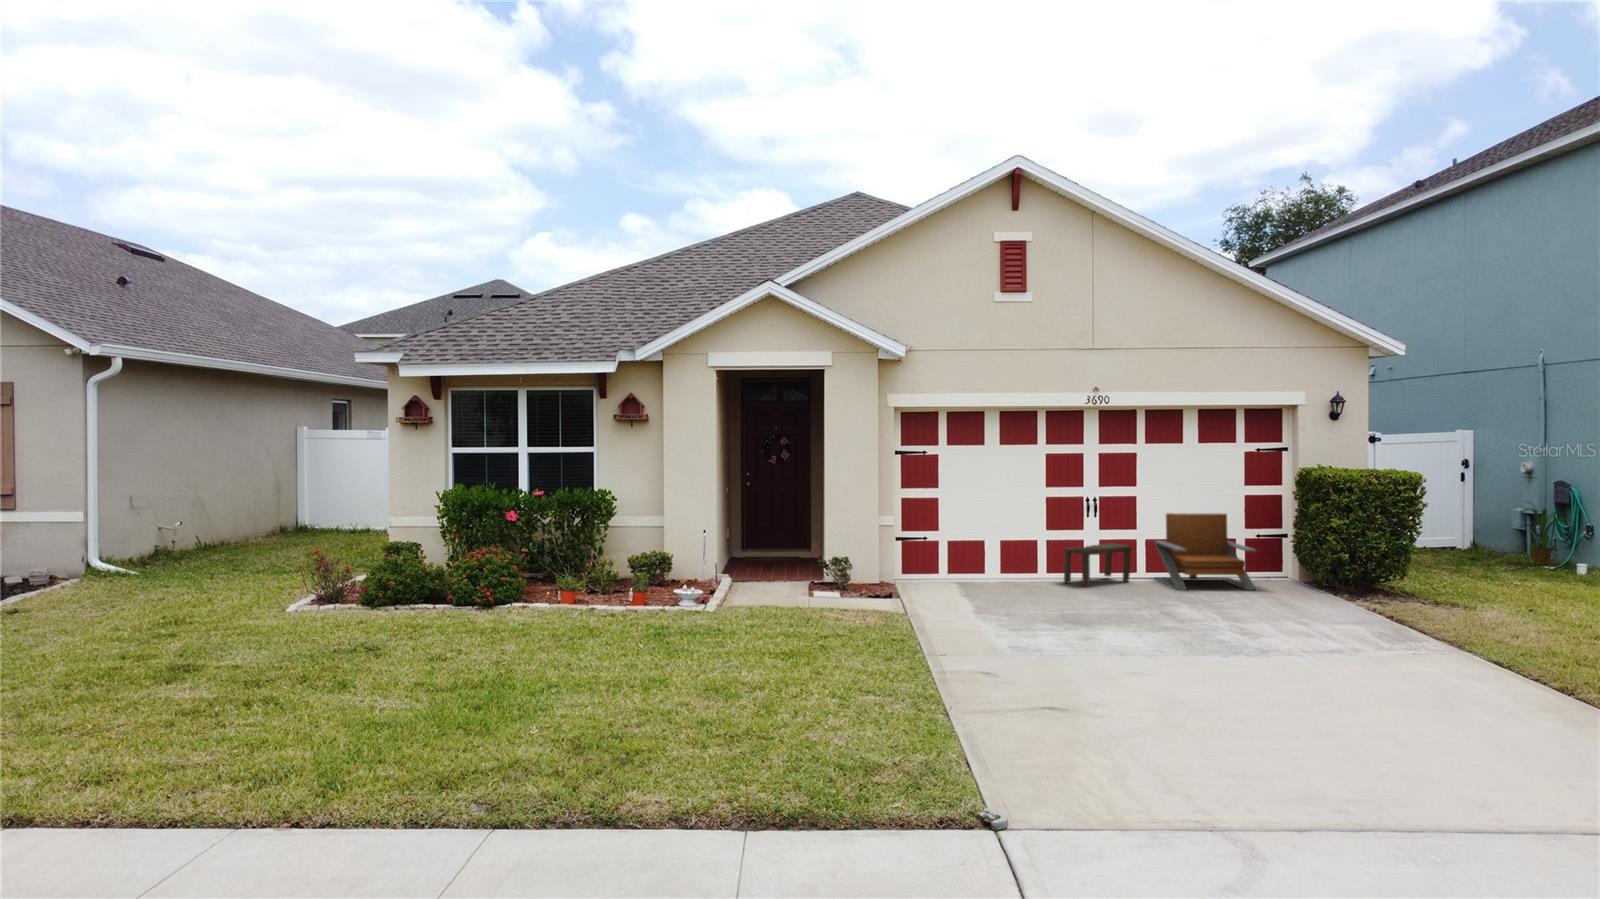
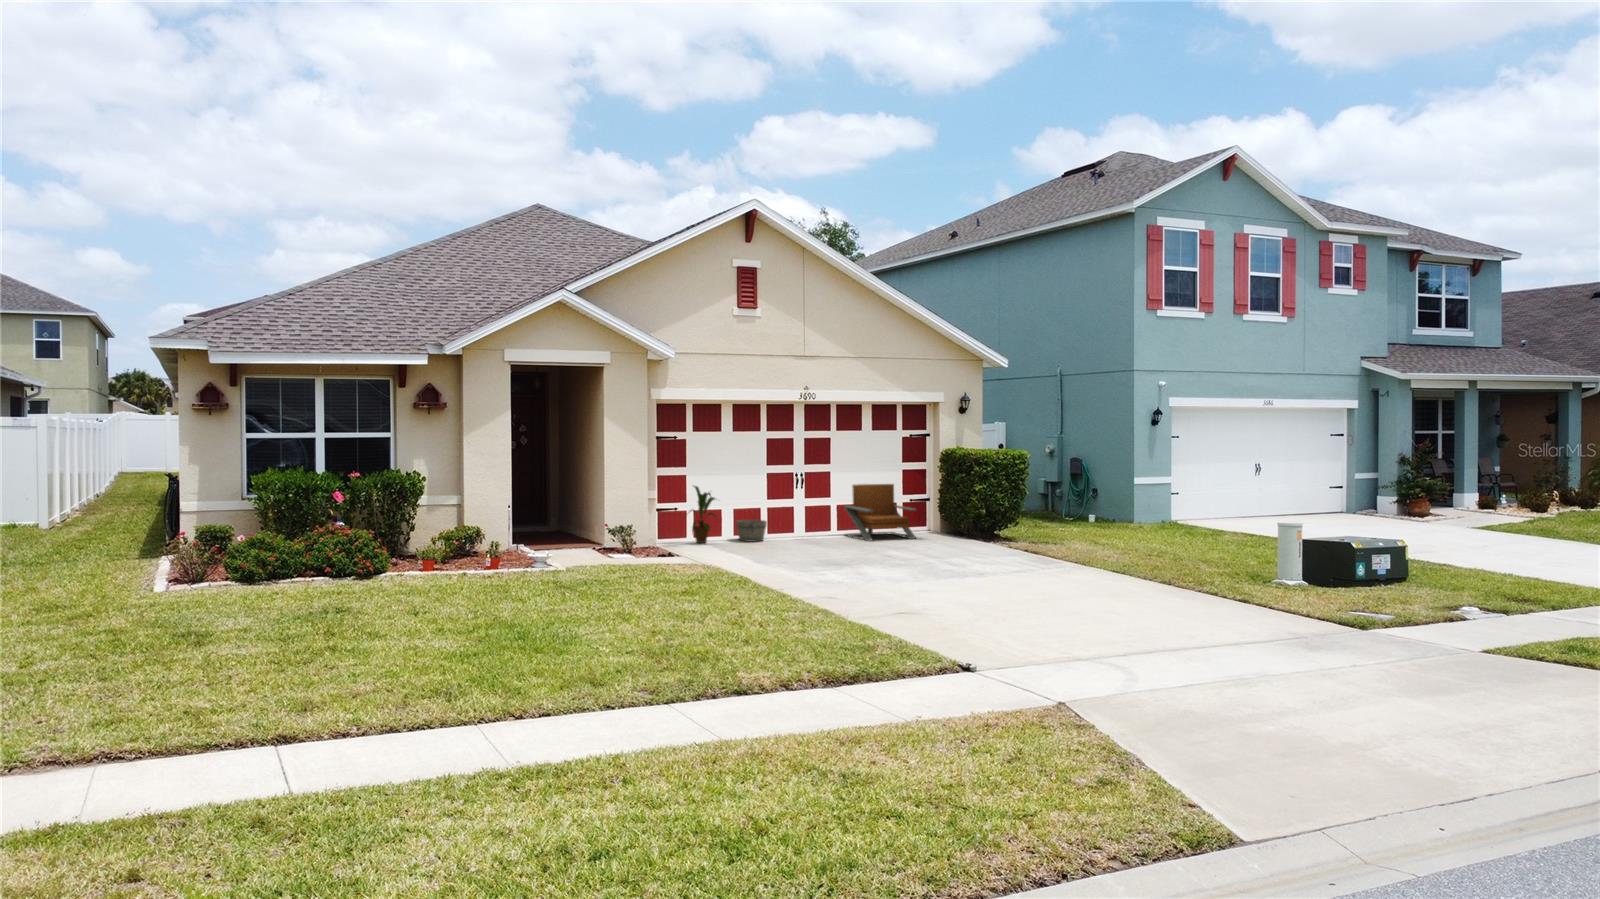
house plant: present [1523,508,1572,565] -> present [691,486,715,543]
bench: present [1064,543,1132,587] -> none [786,509,832,542]
wooden bucket: none [999,548,1039,583] -> present [736,519,767,542]

